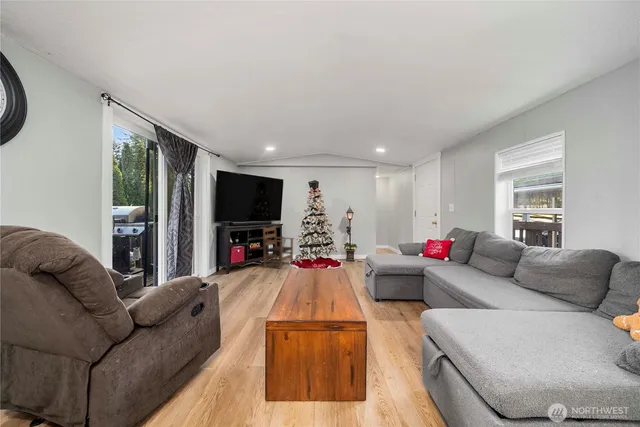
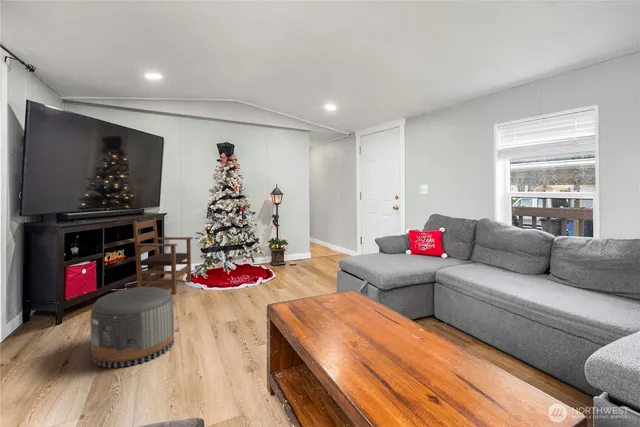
pouf: none [236,259,271,293] -> present [90,287,174,368]

